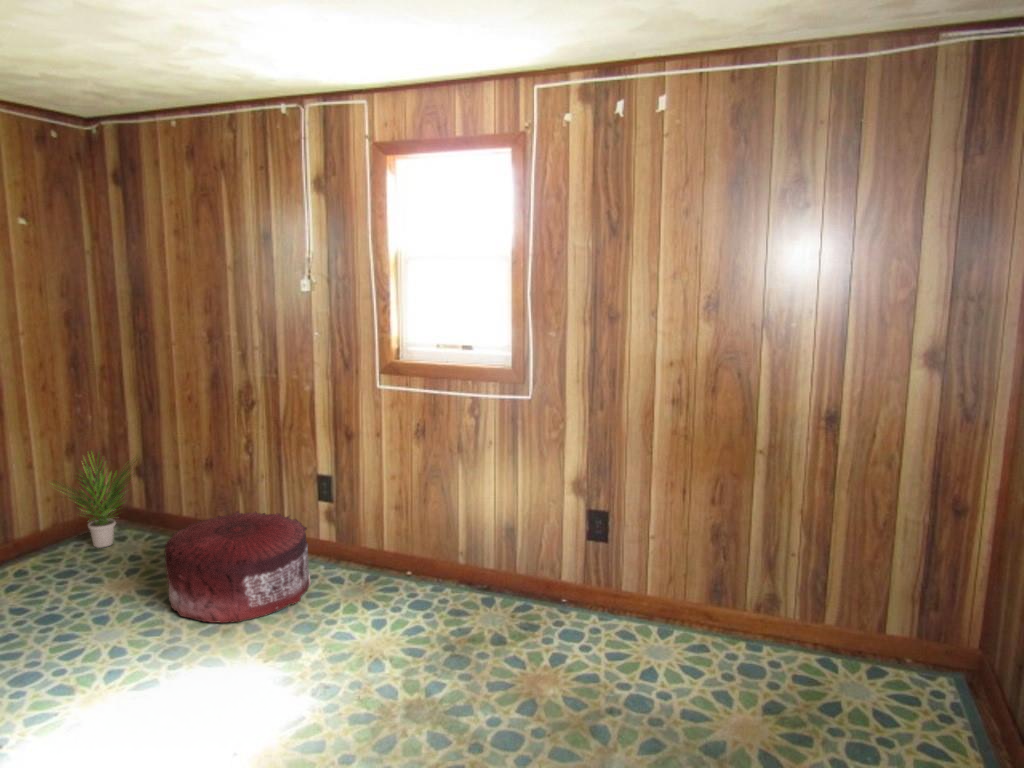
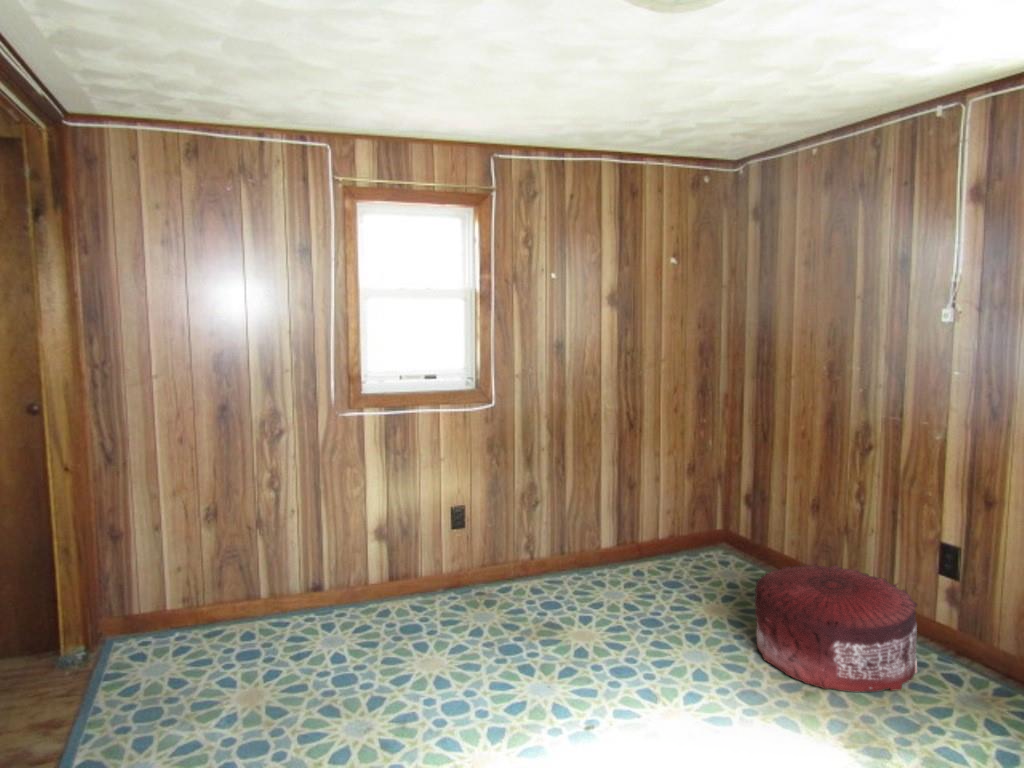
potted plant: present [56,453,134,548] -> none [668,476,747,568]

